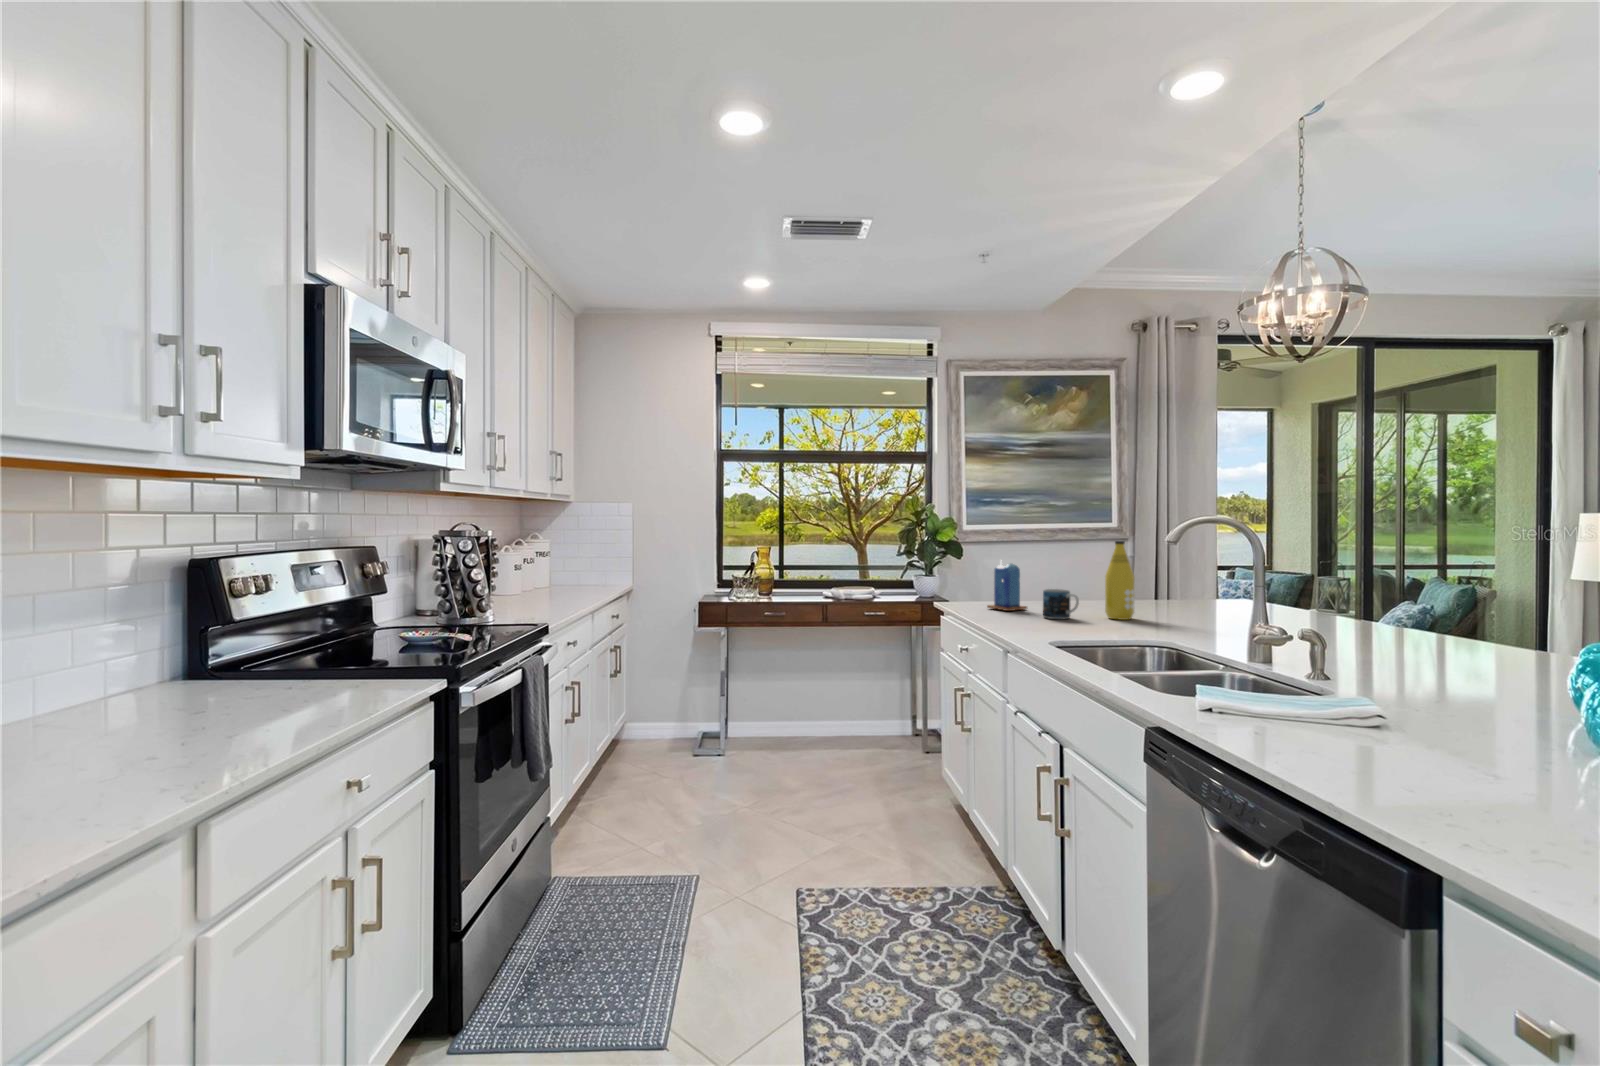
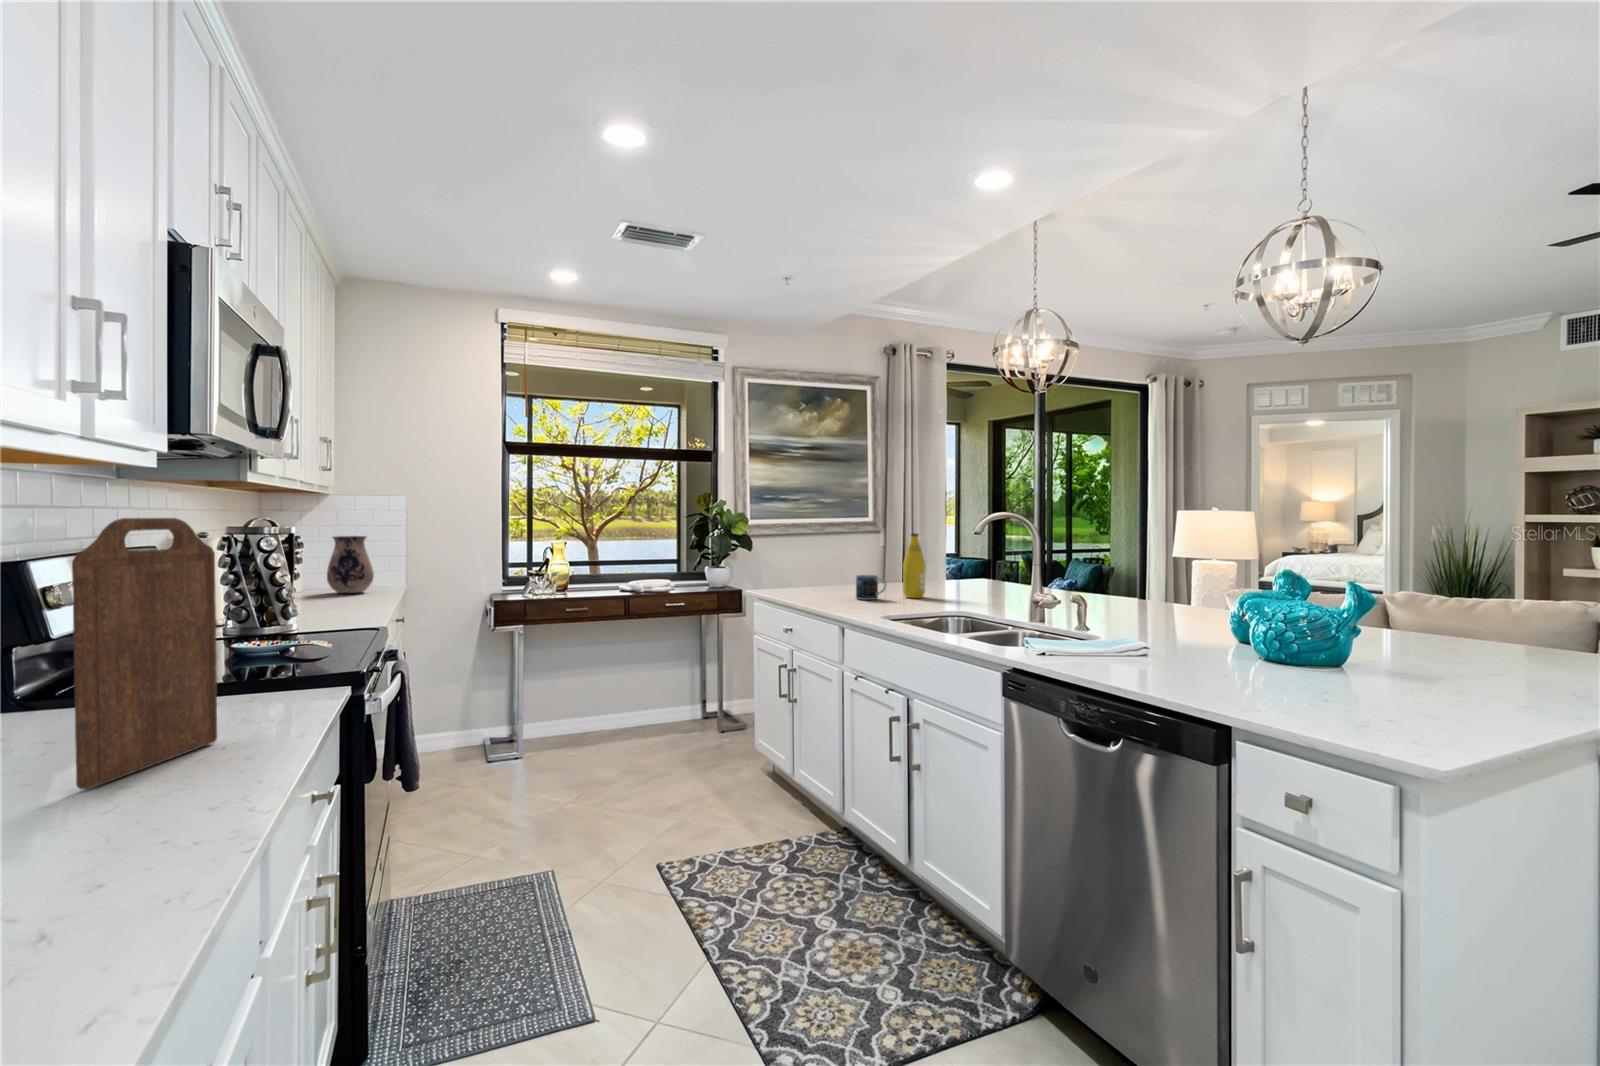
cutting board: none [100,529,258,761] -> present [72,518,217,789]
ceramic pitcher: none [558,542,595,592] -> present [327,536,374,593]
candle: present [987,561,1027,611] -> none [802,550,836,595]

